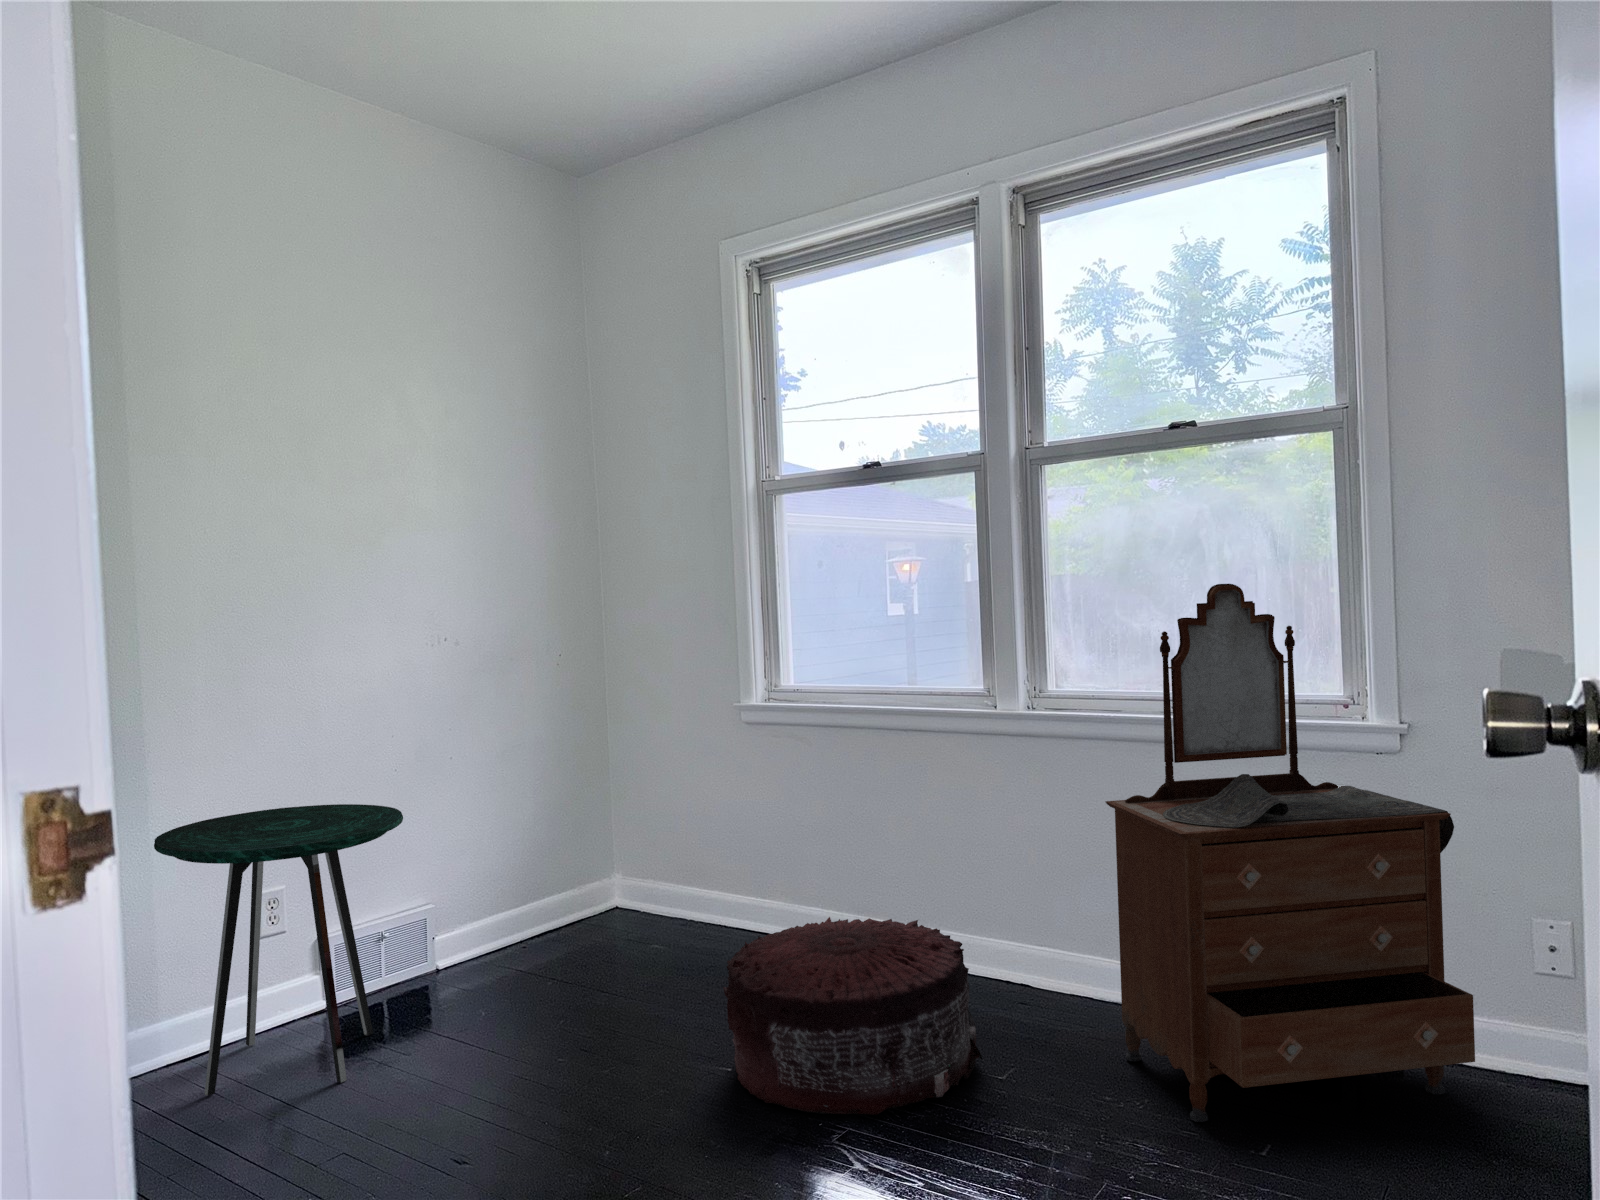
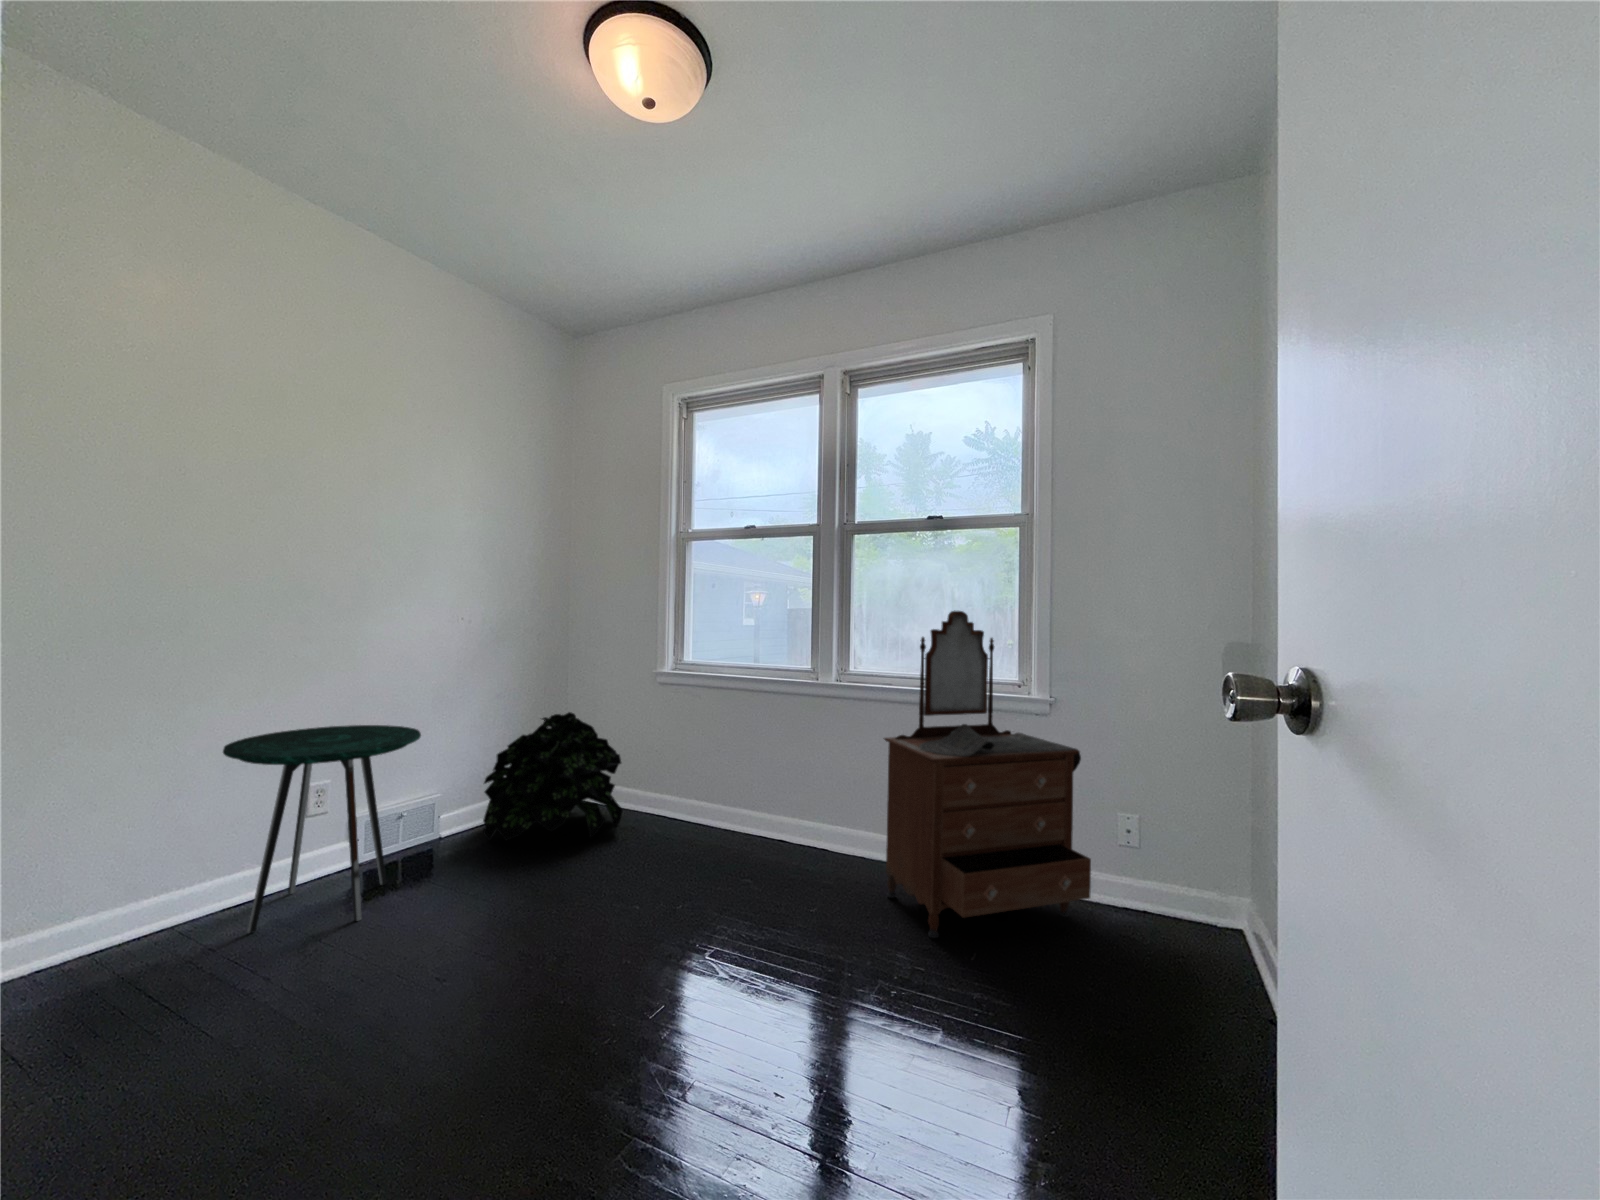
potted plant: none [492,775,701,976] -> present [483,712,622,841]
pouf: present [723,917,982,1115] -> none [637,806,801,938]

